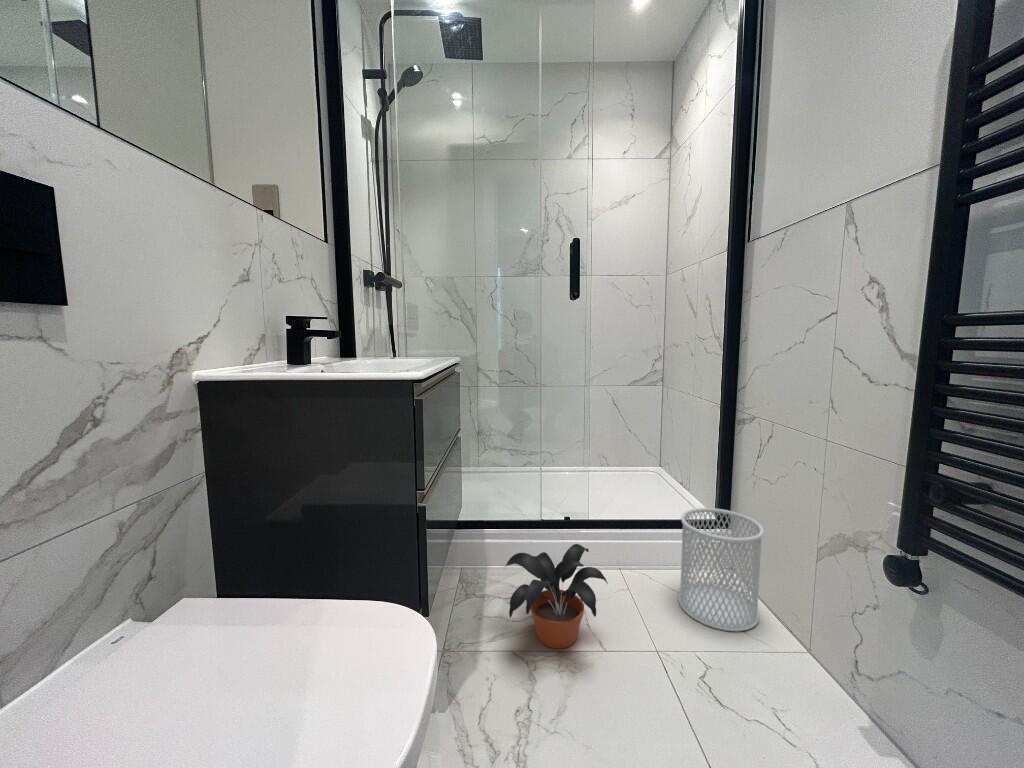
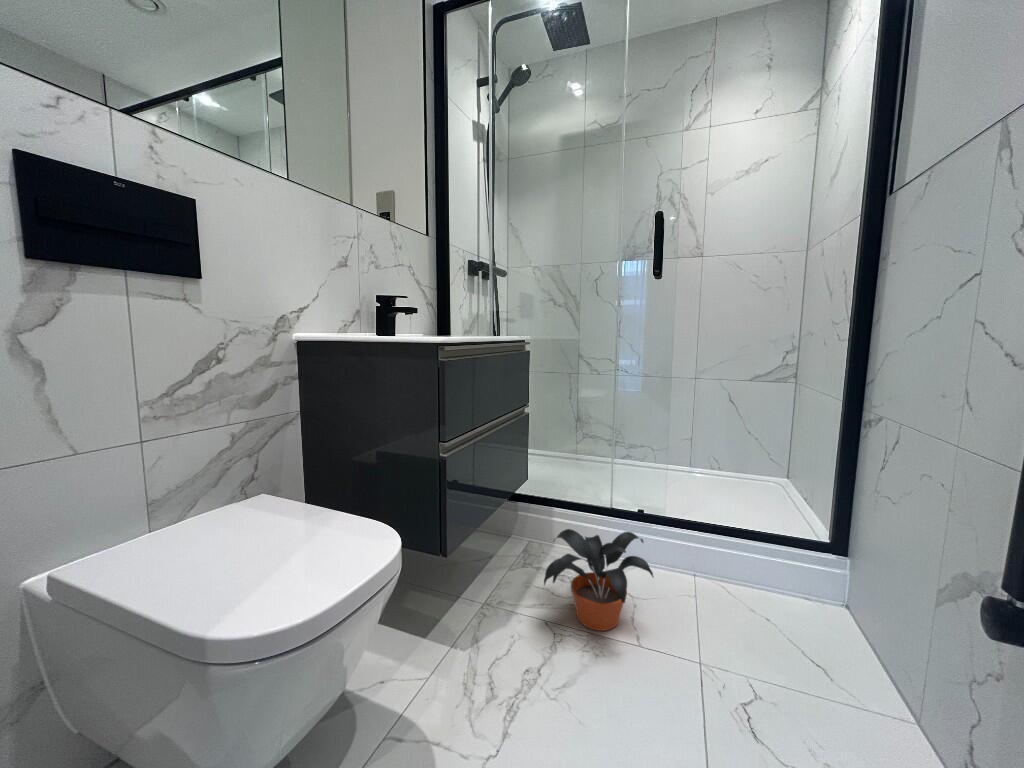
wastebasket: present [678,508,764,631] -> none [754,520,872,674]

